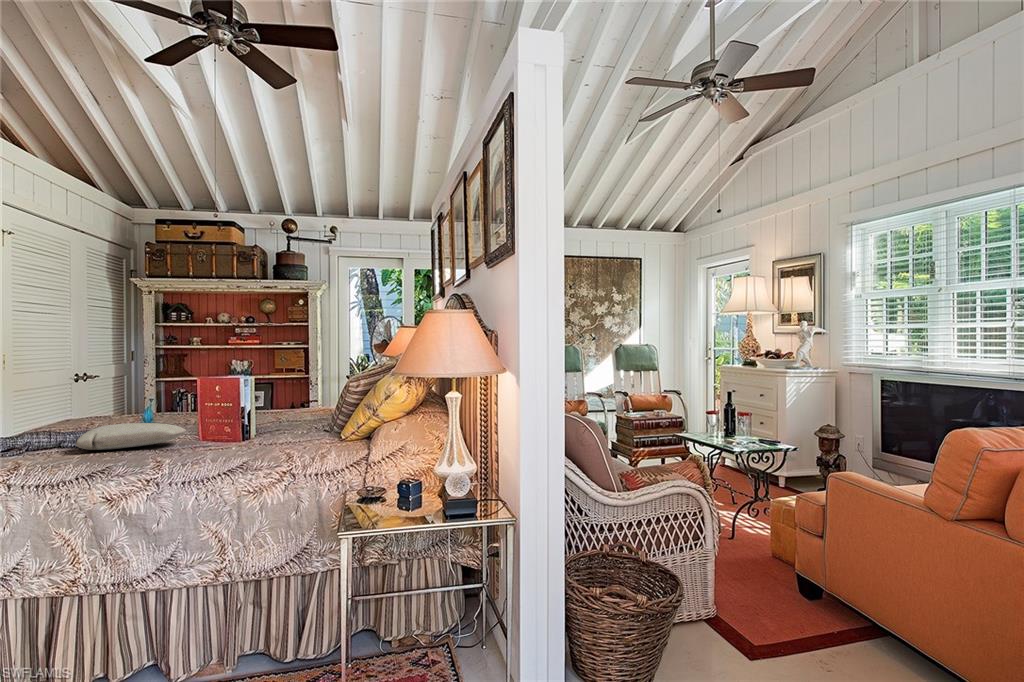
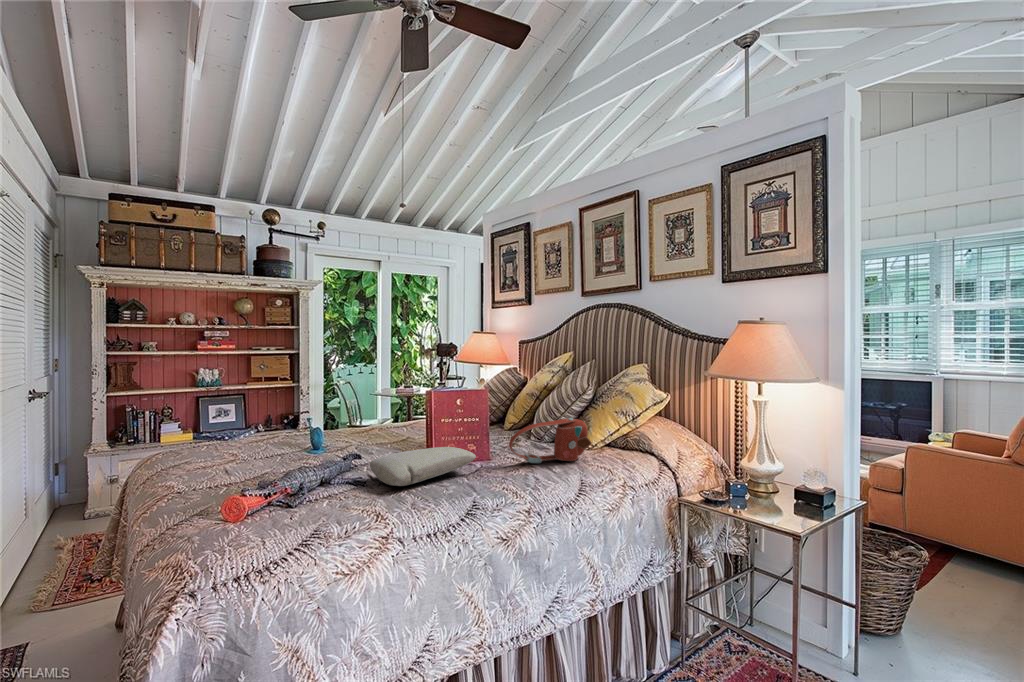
handbag: none [217,407,301,448] -> present [509,418,592,463]

